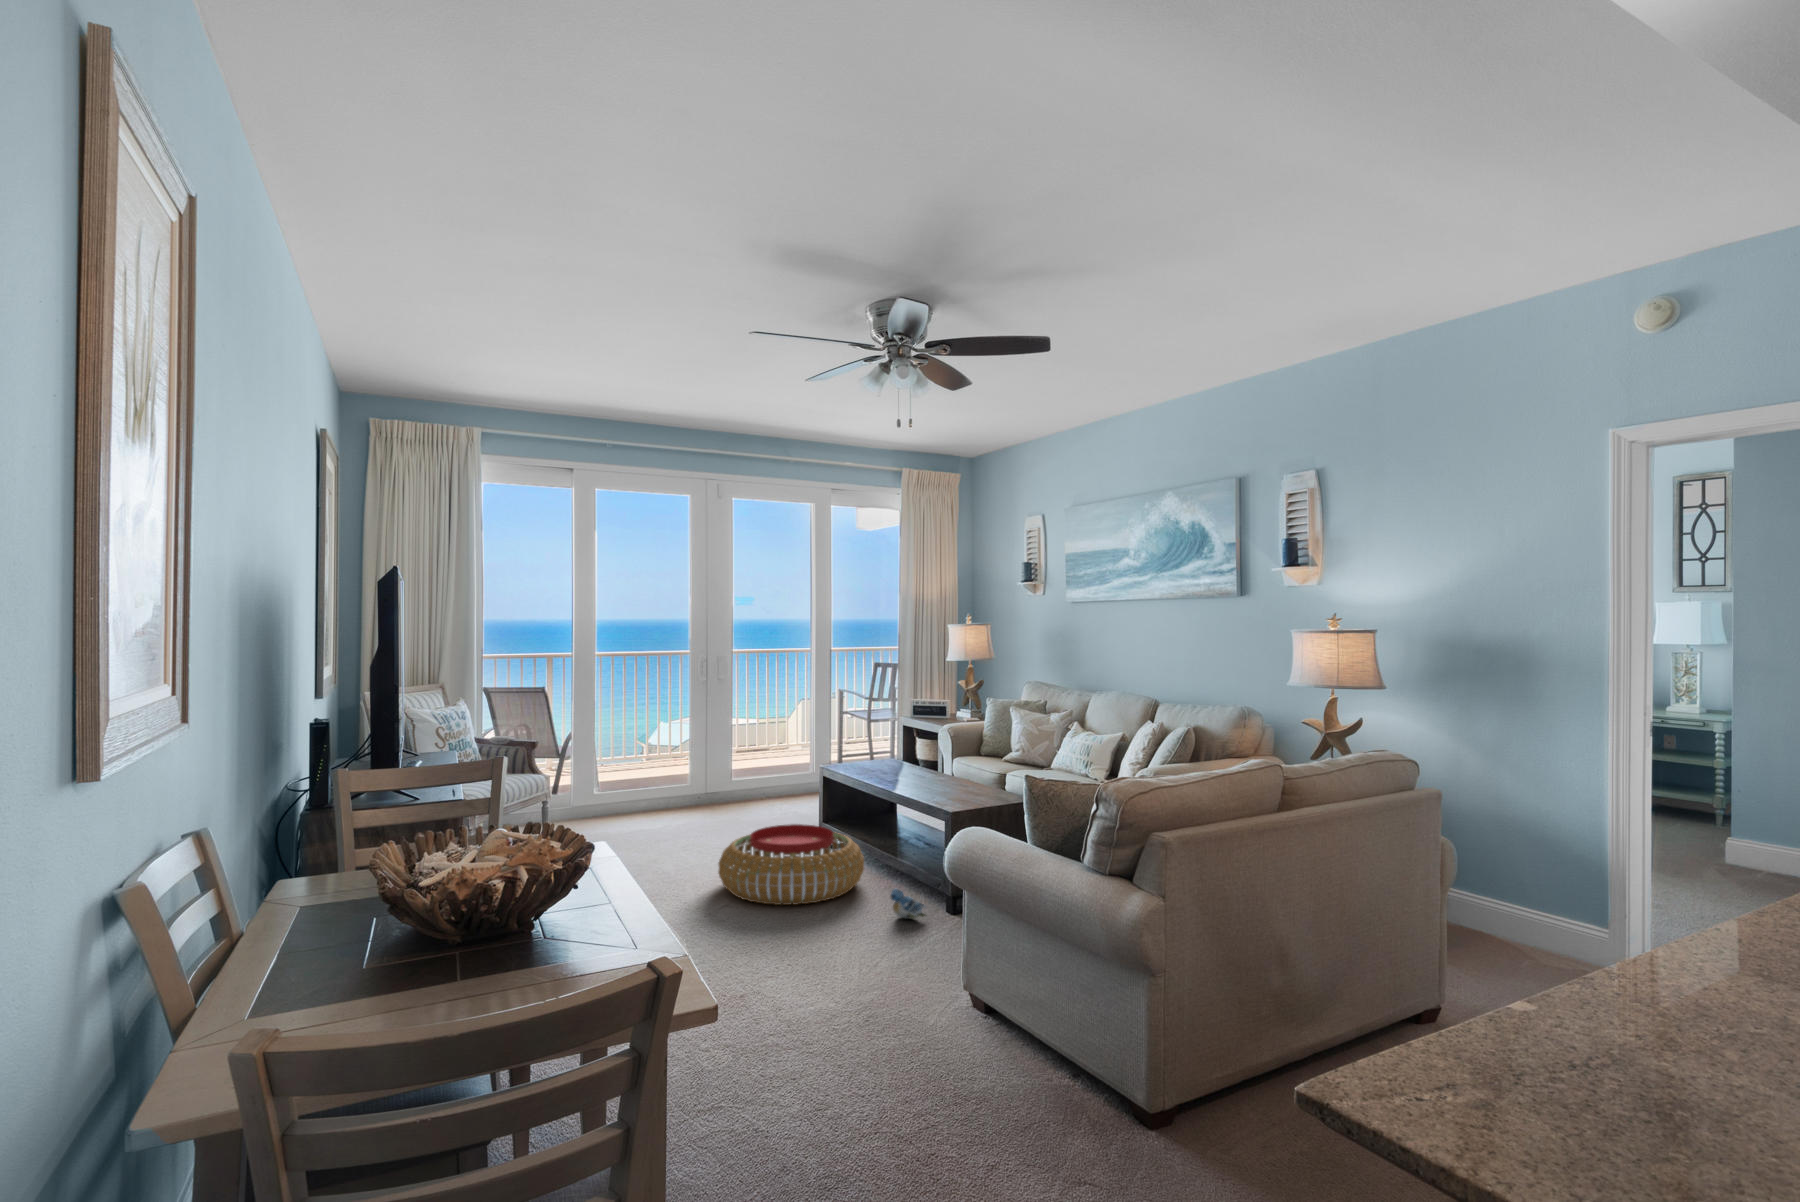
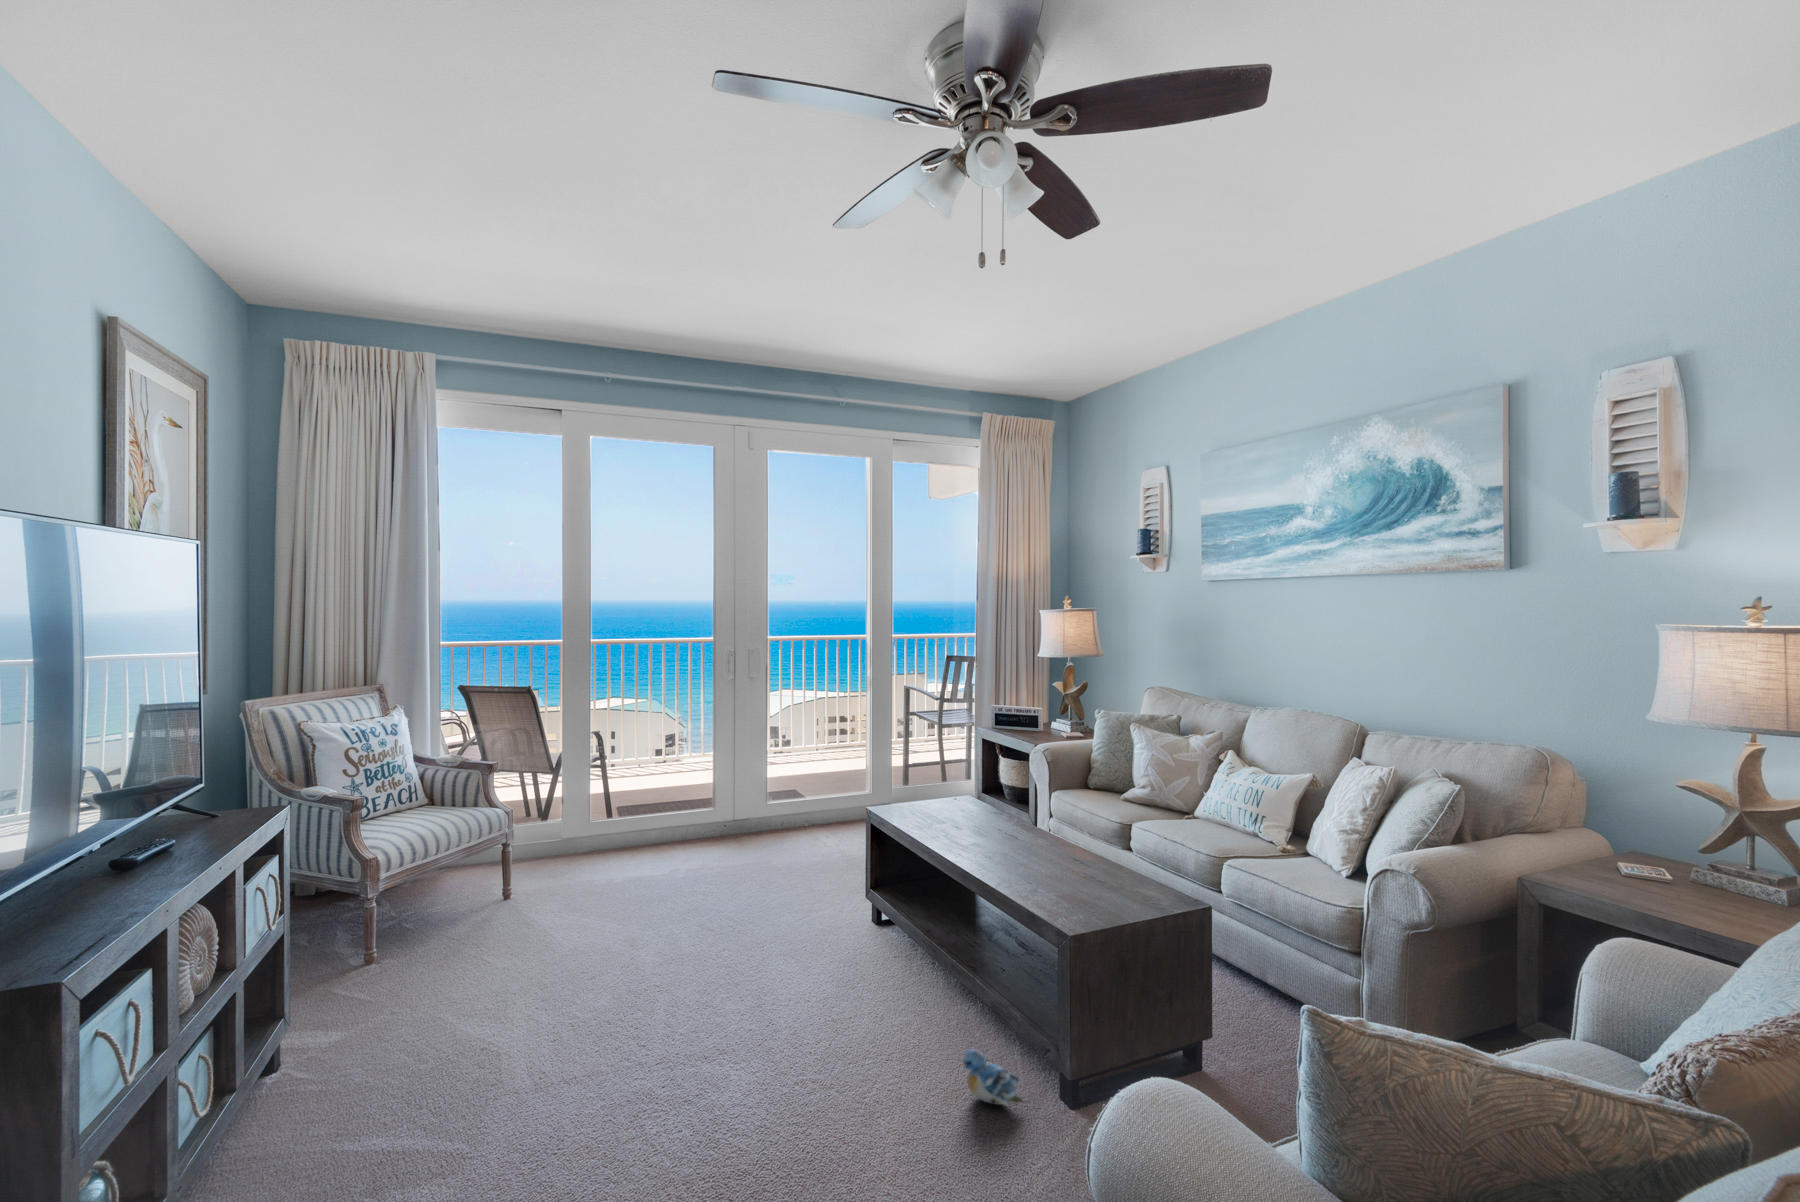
pouf: present [718,824,864,905] -> none [703,907,924,1055]

